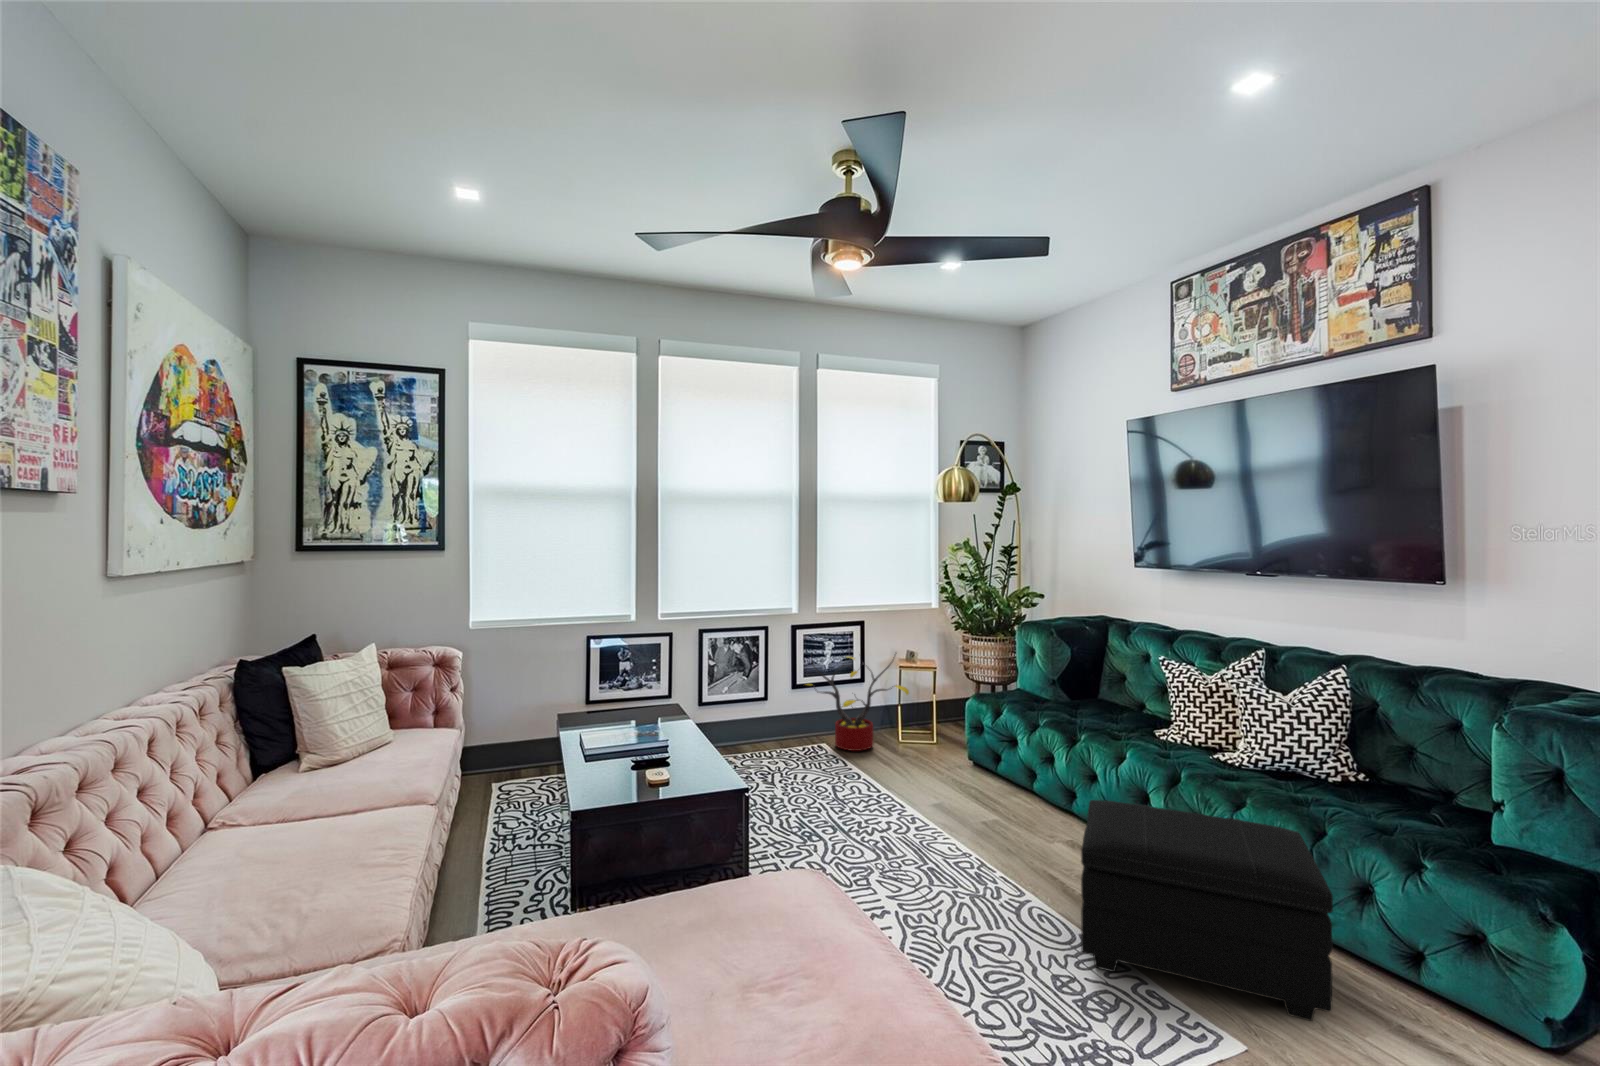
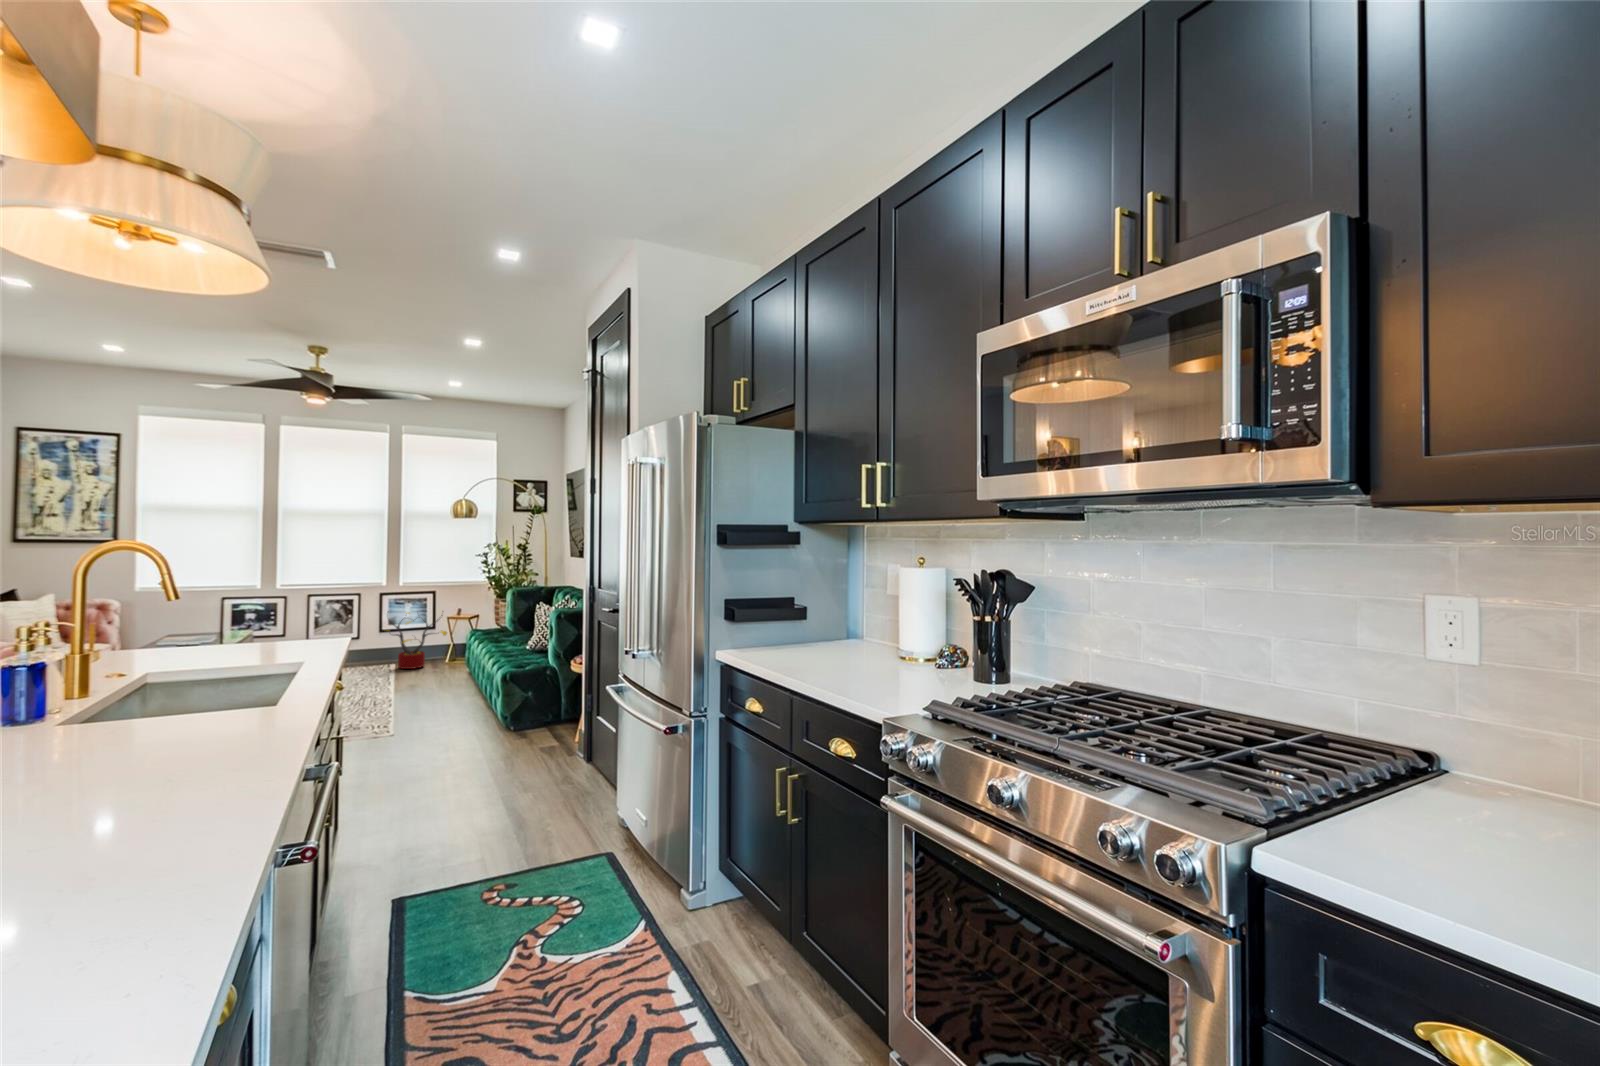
footstool: present [1081,800,1333,1021] -> none [369,667,484,739]

